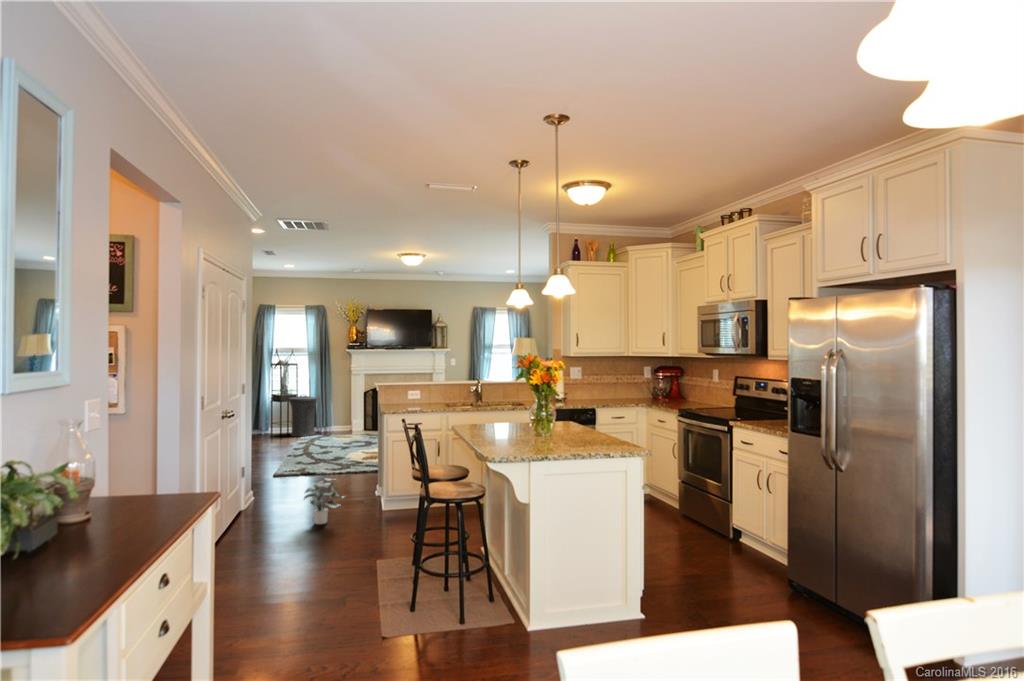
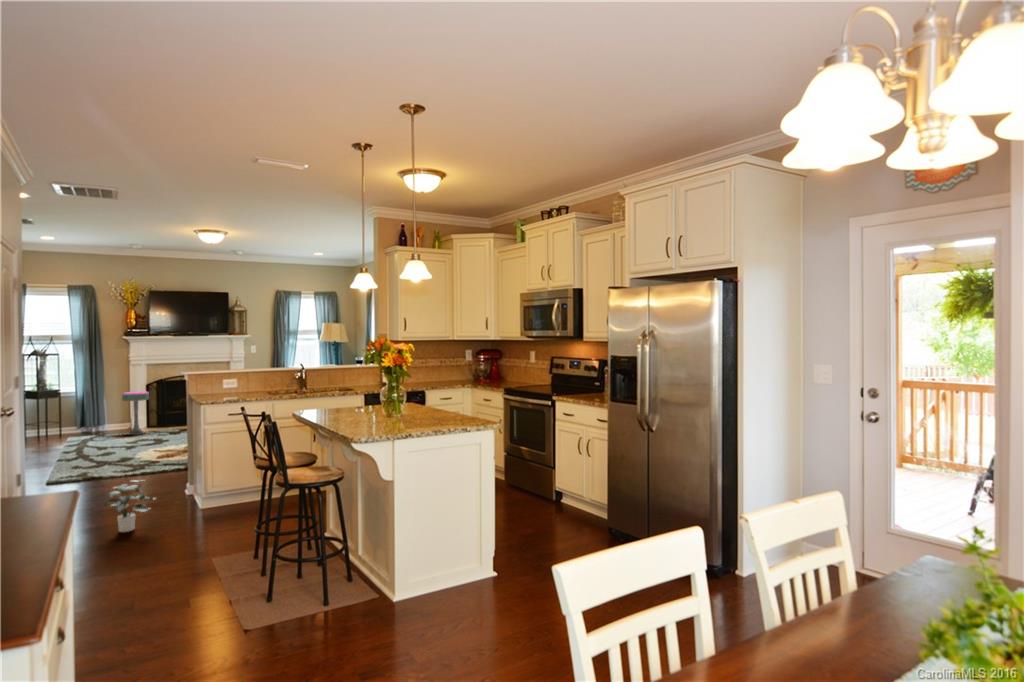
trash can: present [289,396,317,437] -> none [46,390,87,439]
bar stool: none [343,398,364,436] -> present [122,391,149,435]

